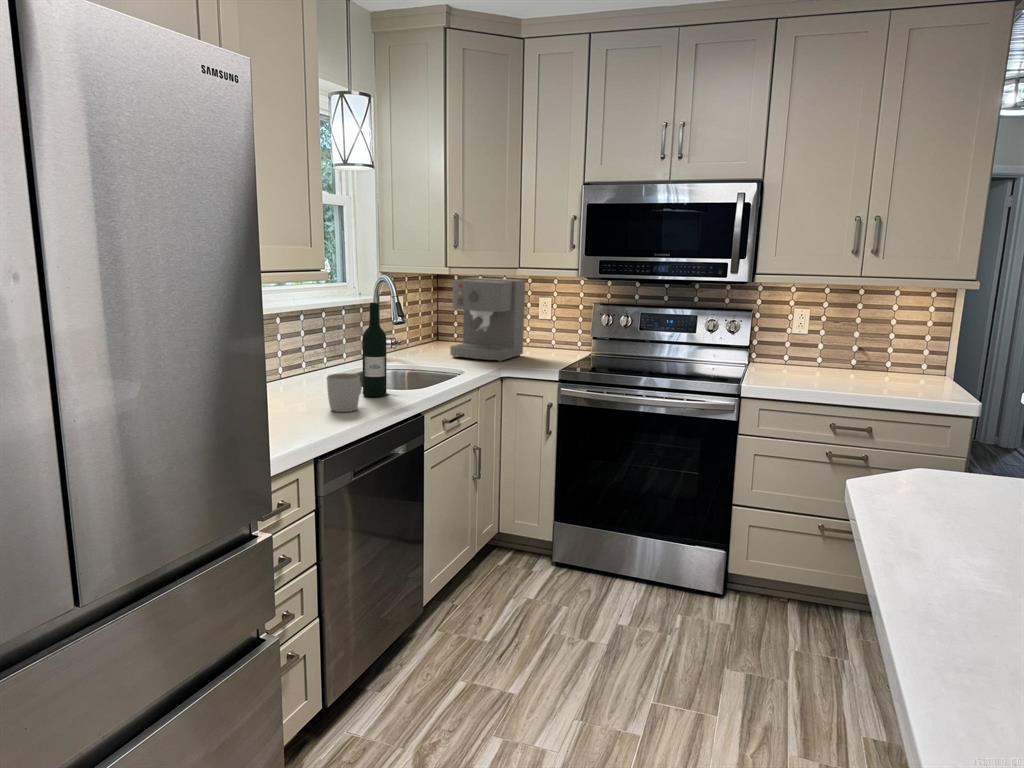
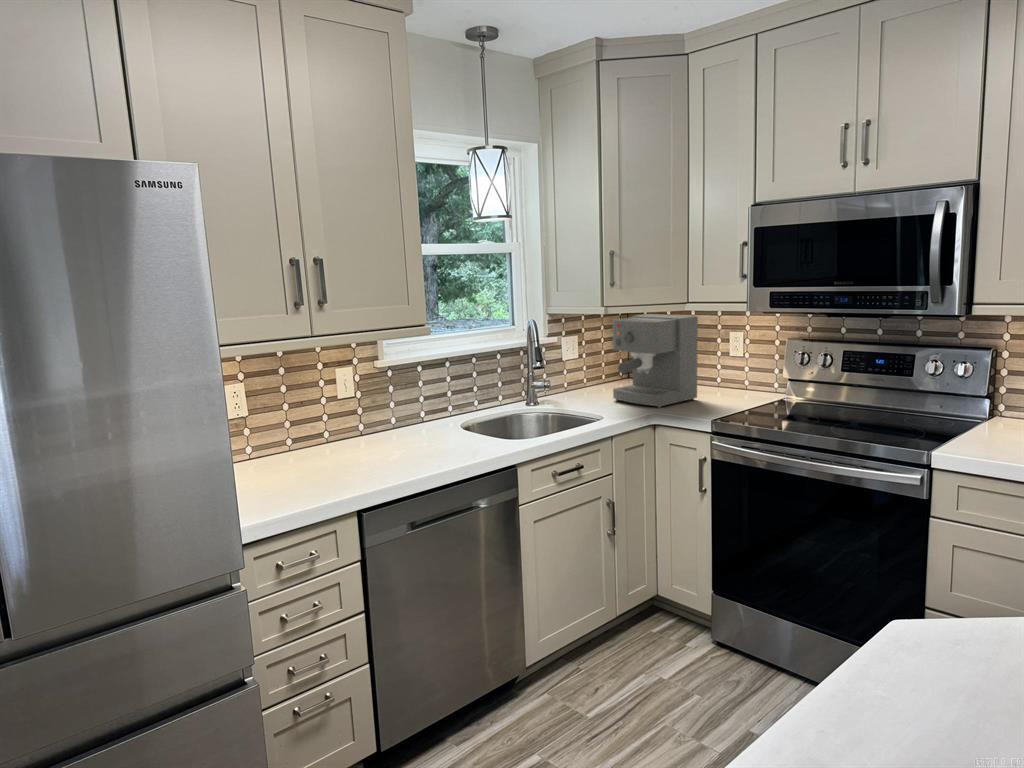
wine bottle: present [362,303,386,397] -> none [458,355,484,449]
mug: present [327,373,362,412] -> none [404,427,444,466]

